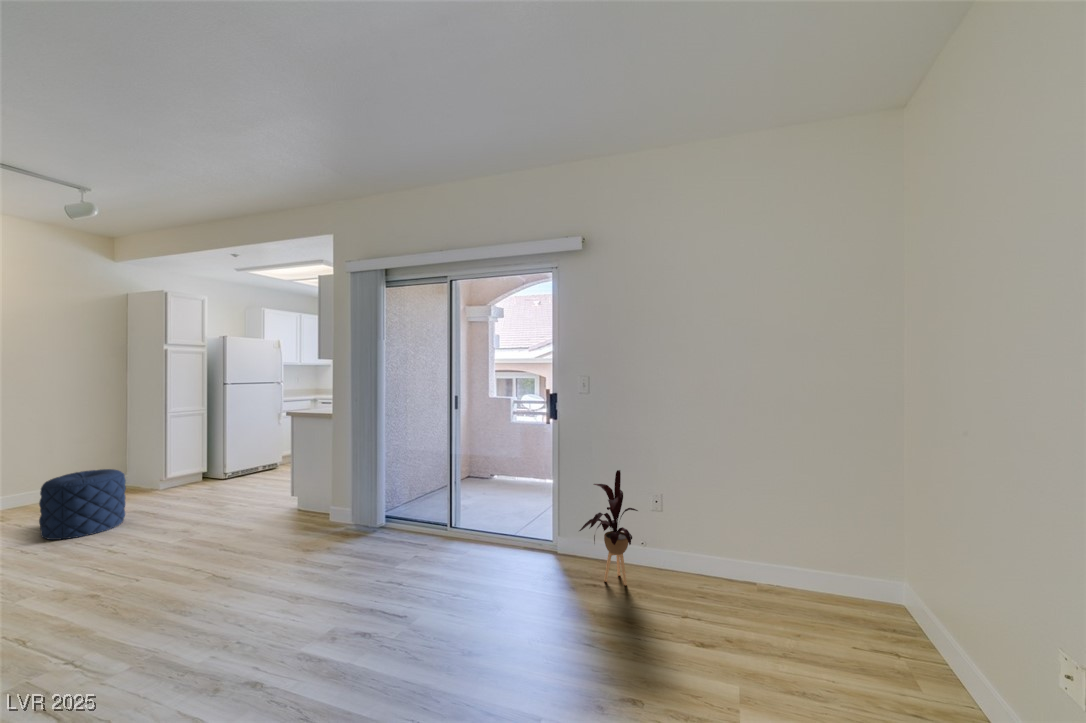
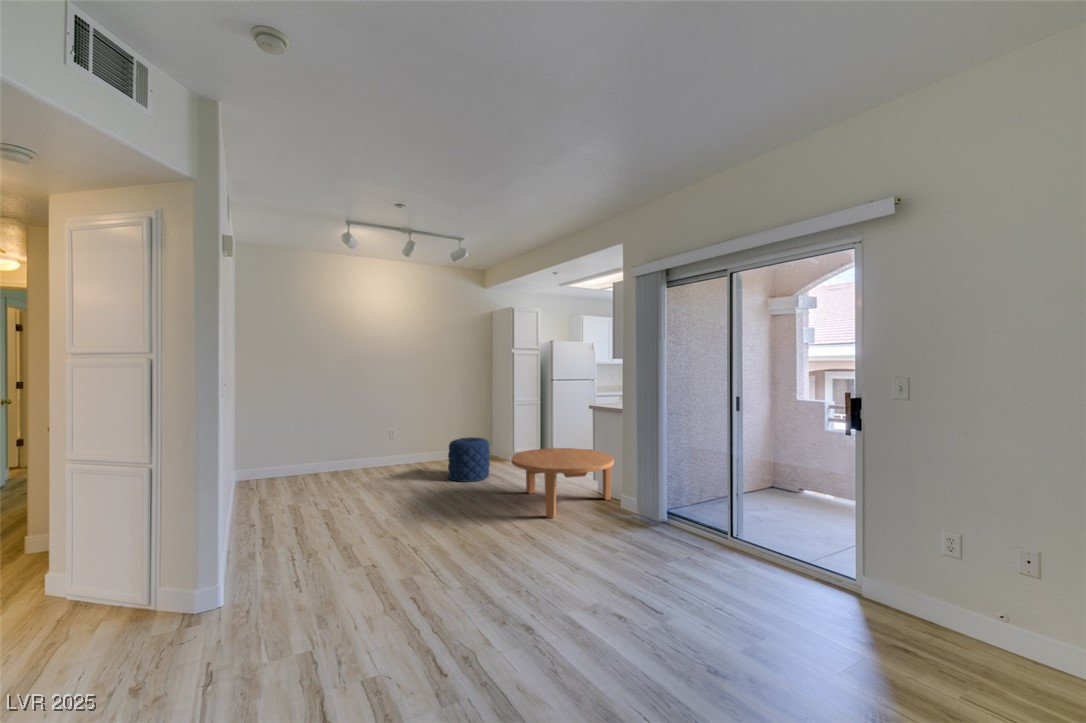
coffee table: none [173,464,323,558] -> present [512,448,614,518]
house plant: present [579,470,638,585] -> none [883,505,989,668]

